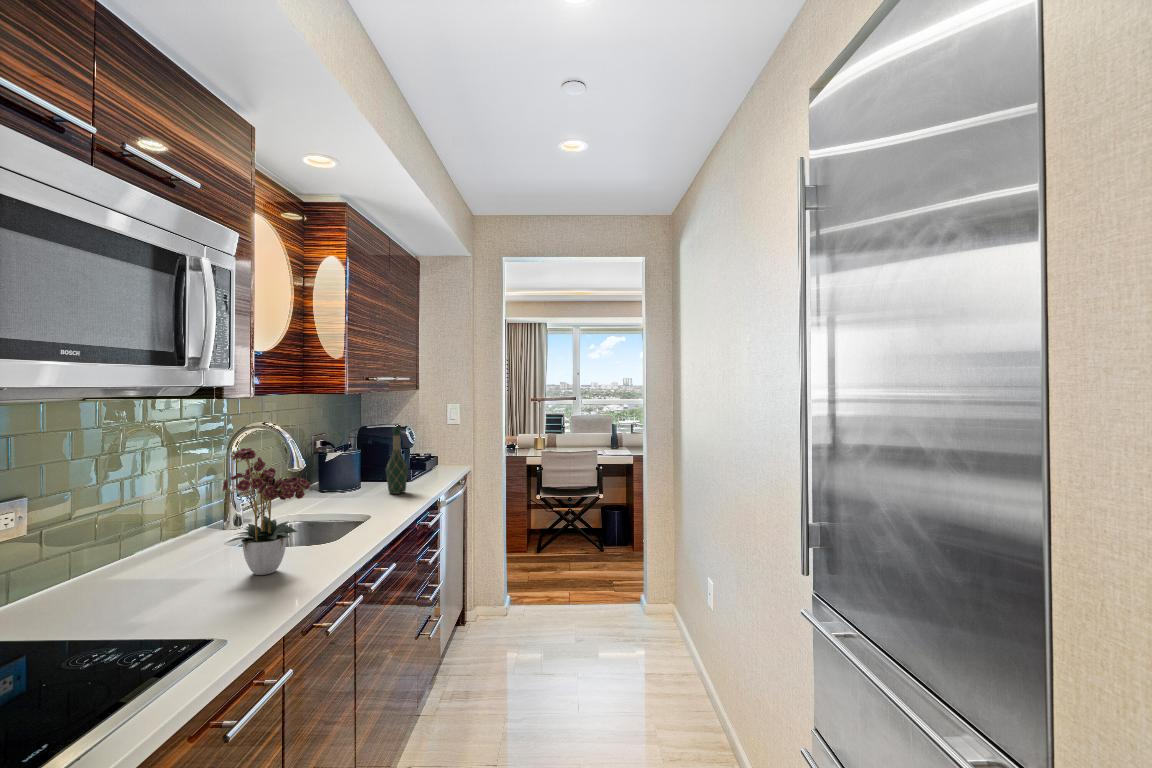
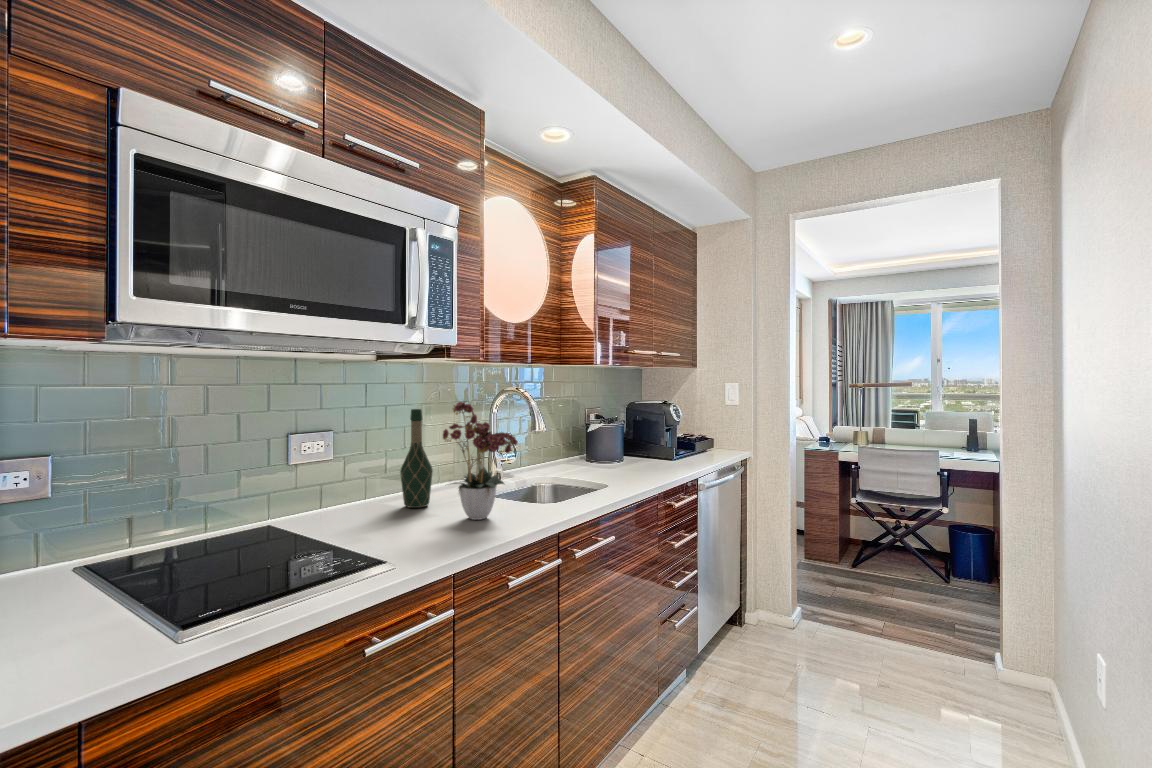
wine bottle: present [386,427,408,494] -> present [400,409,433,508]

